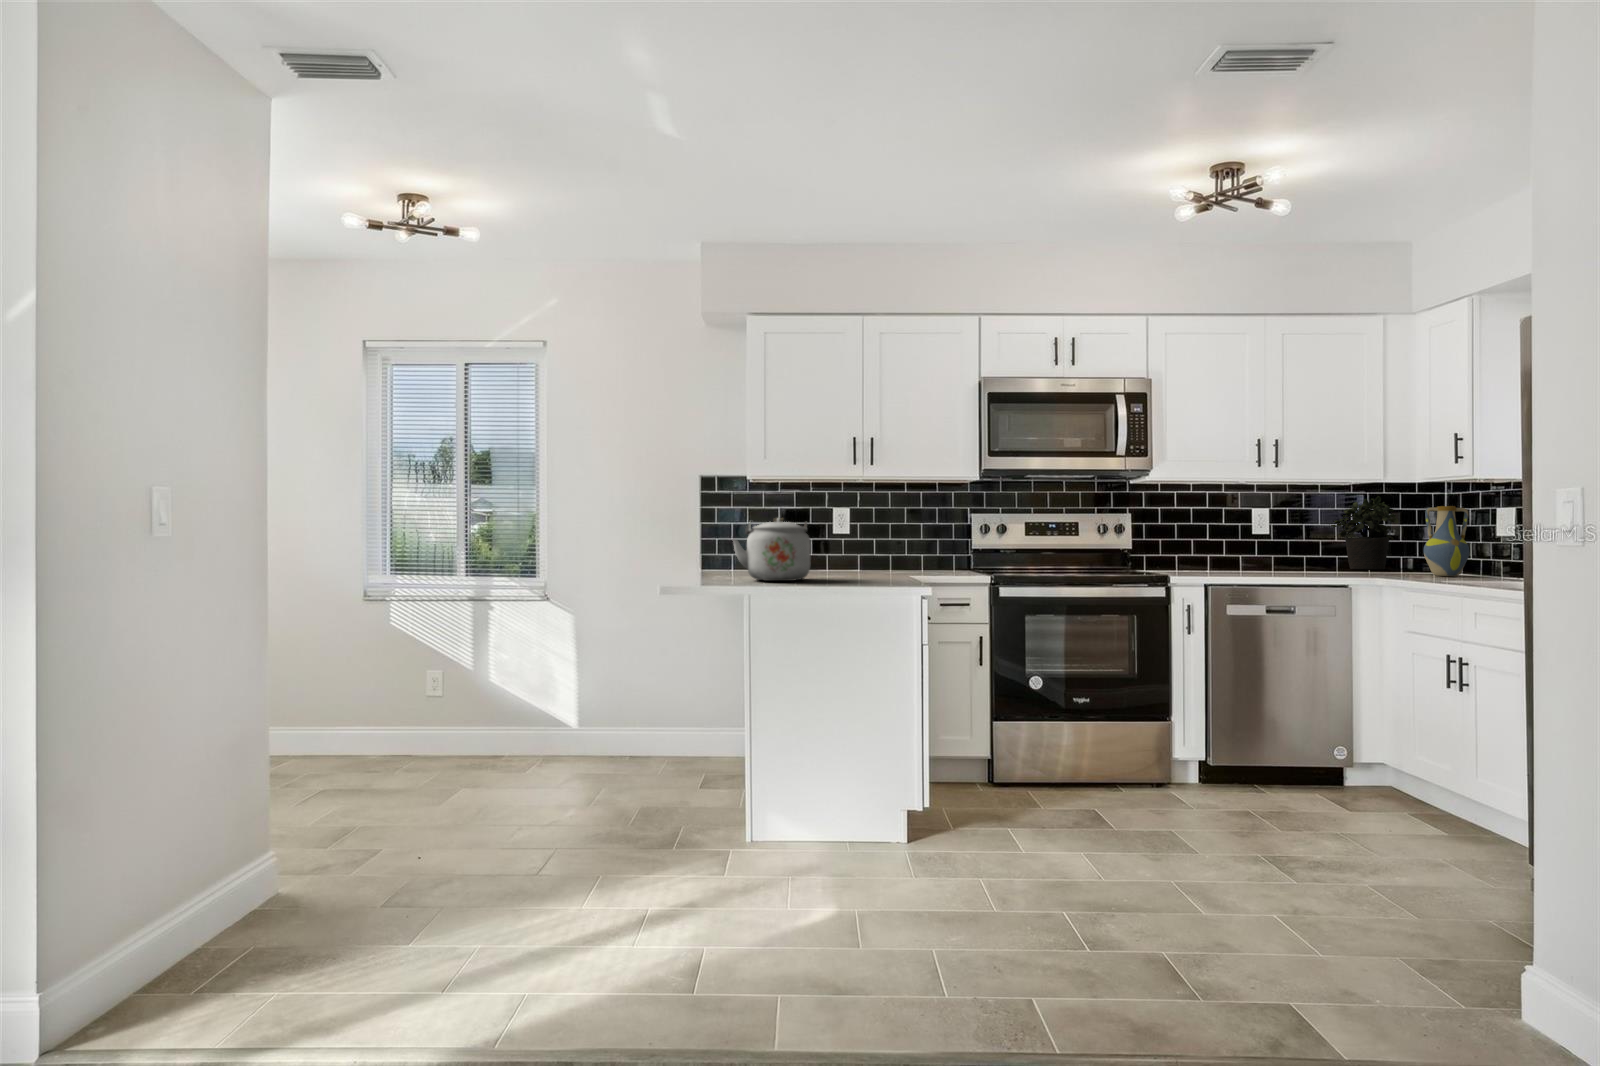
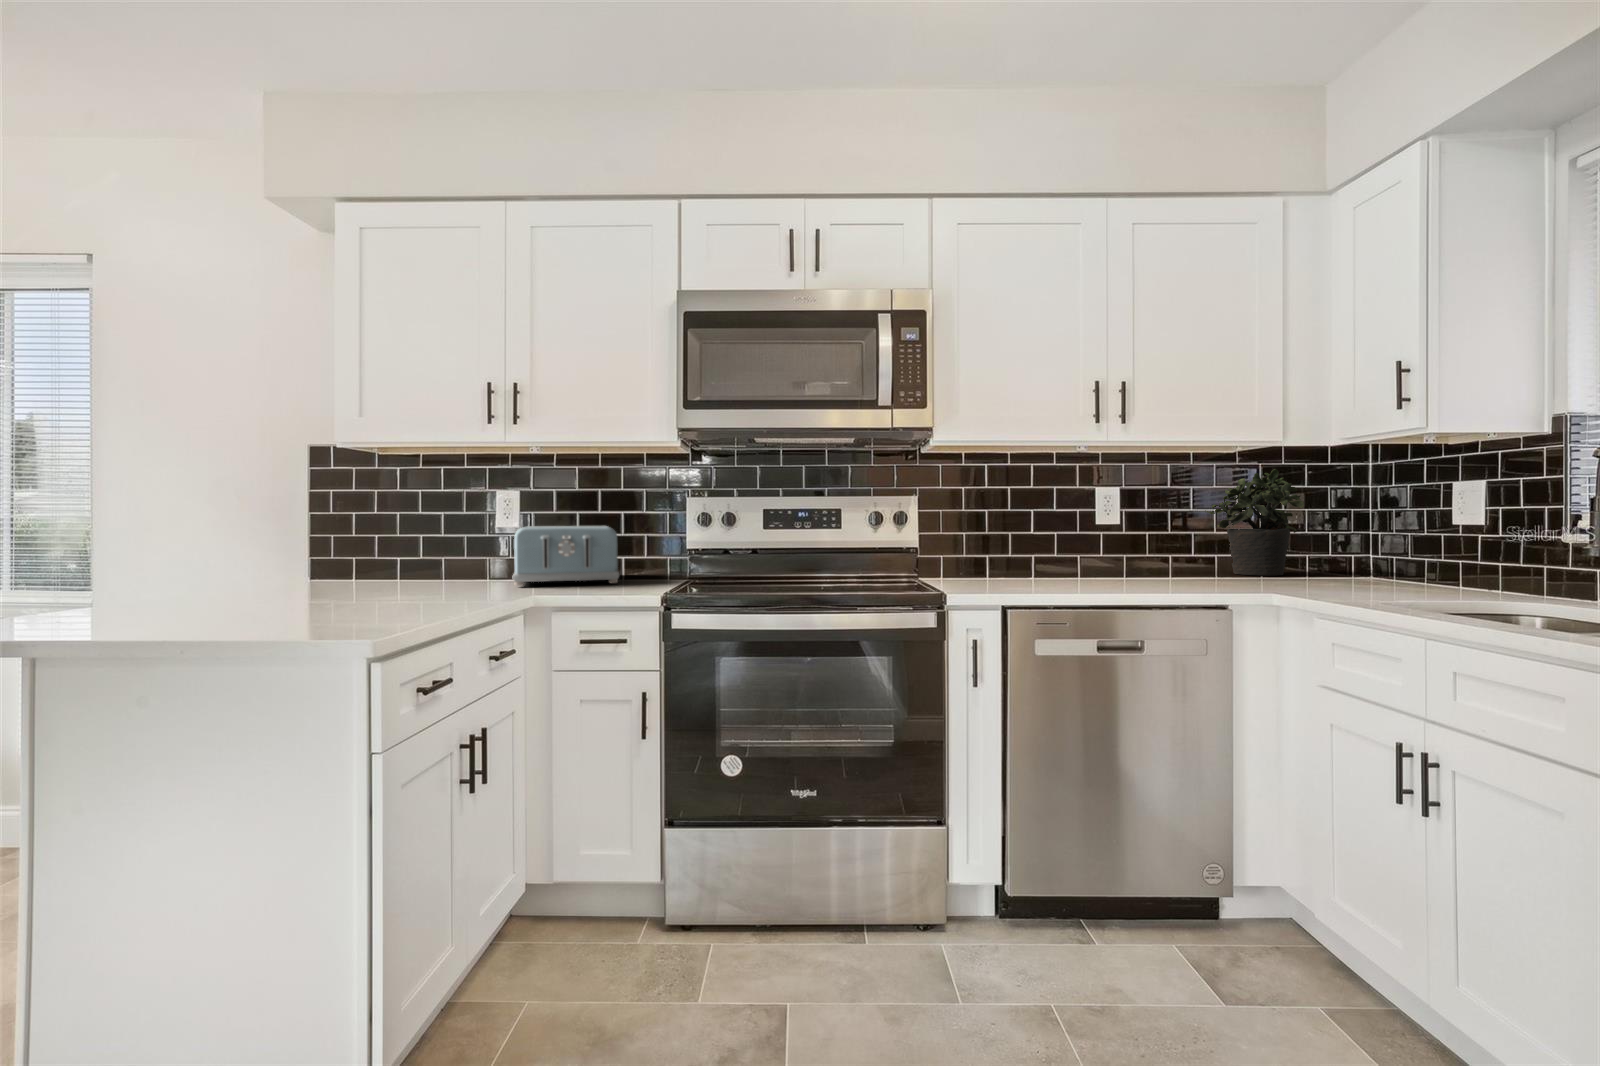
vase: present [1424,506,1469,576] -> none [1344,480,1419,591]
kettle: present [733,518,811,581] -> none [157,503,327,614]
toaster: none [857,533,941,571] -> present [513,526,619,586]

